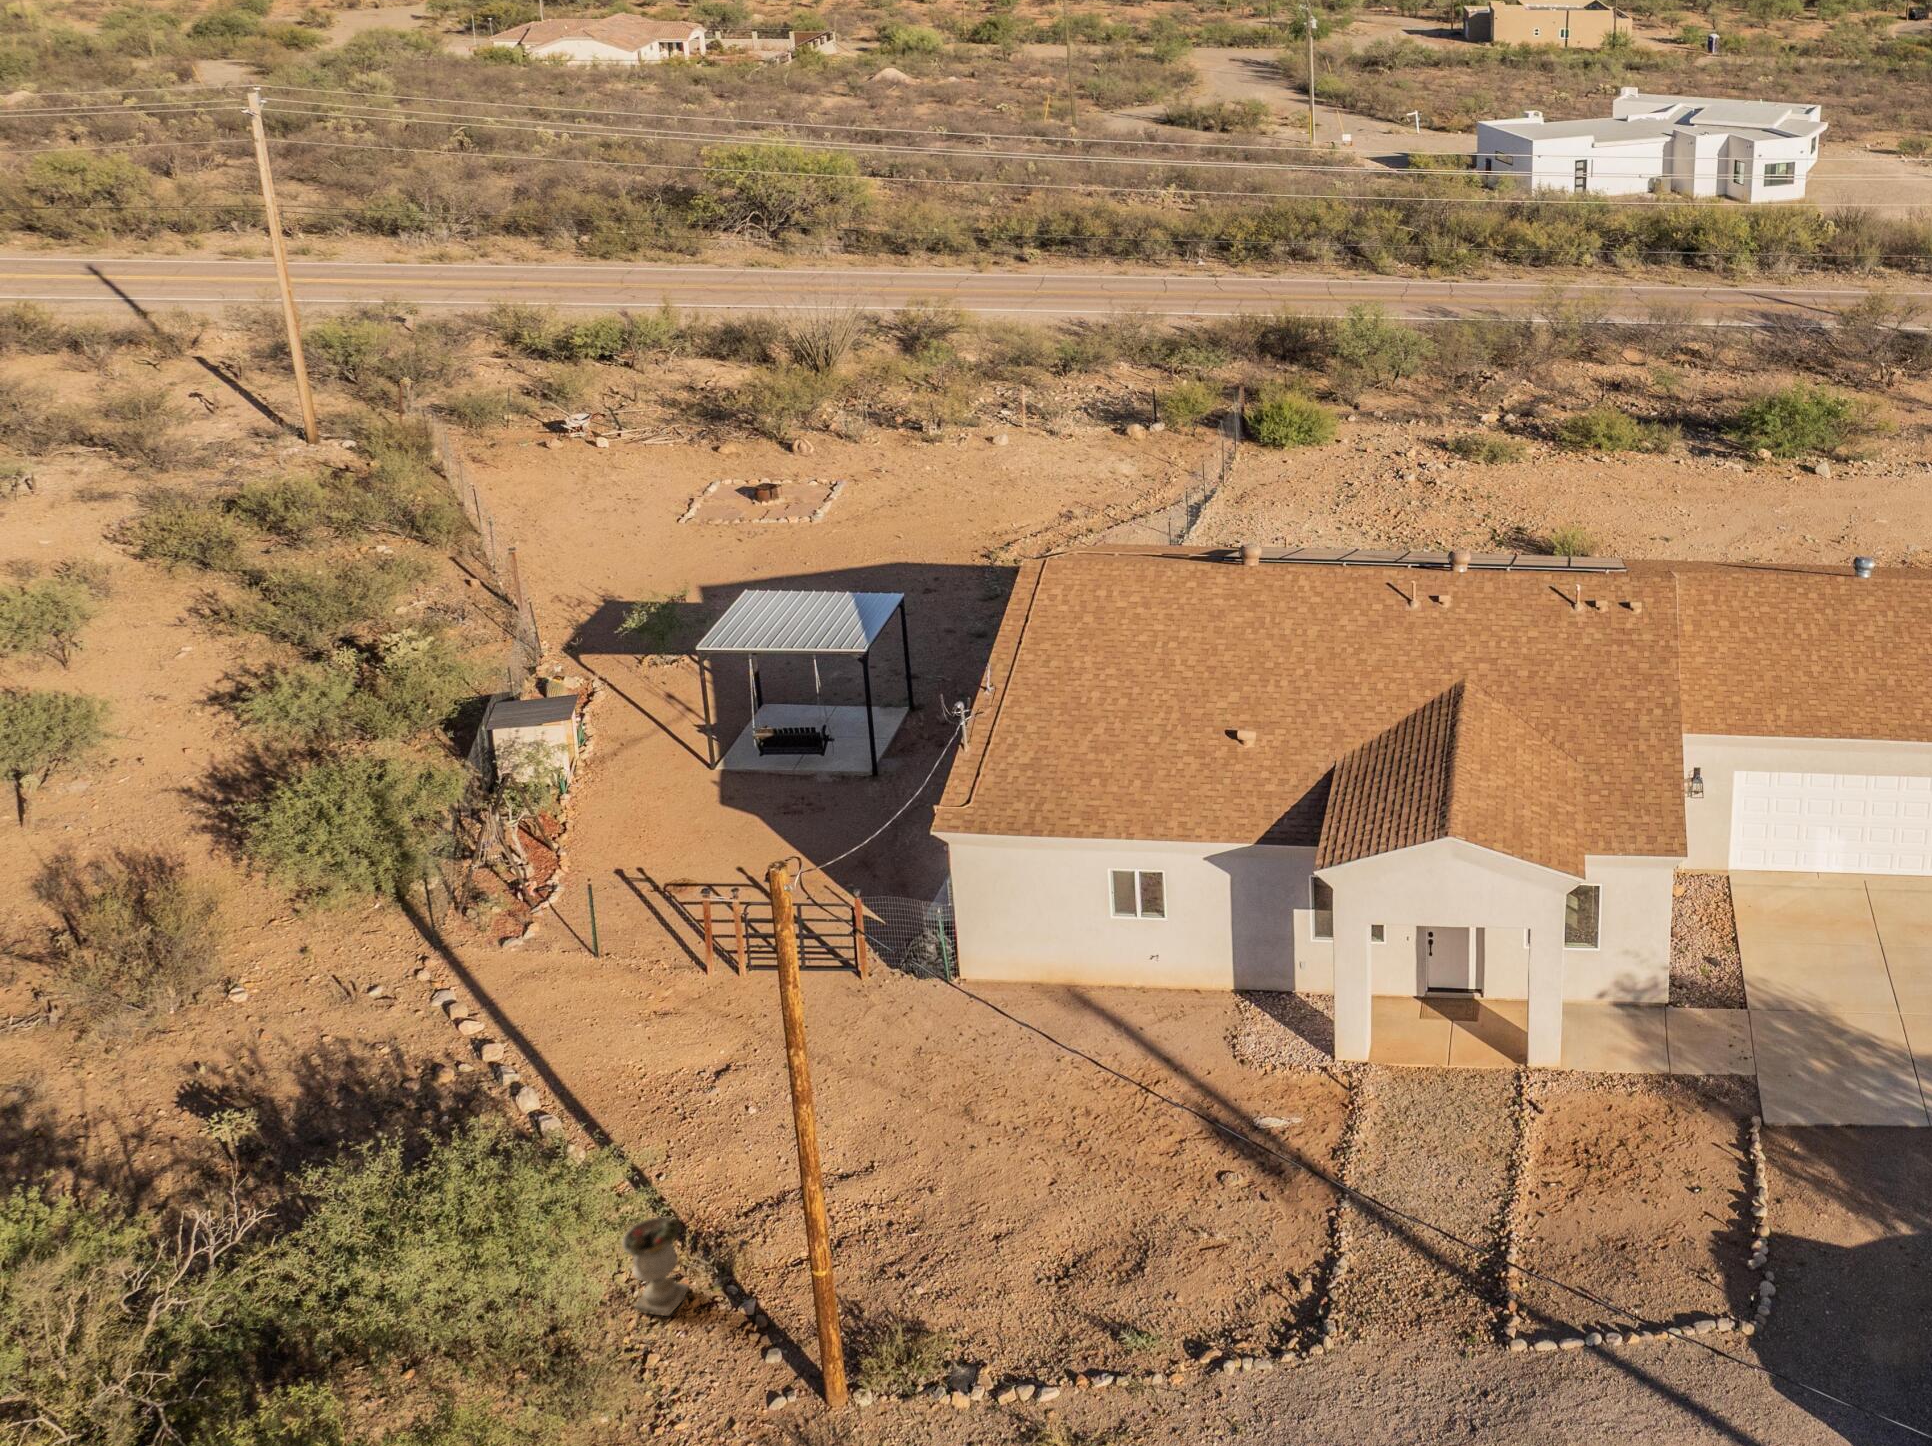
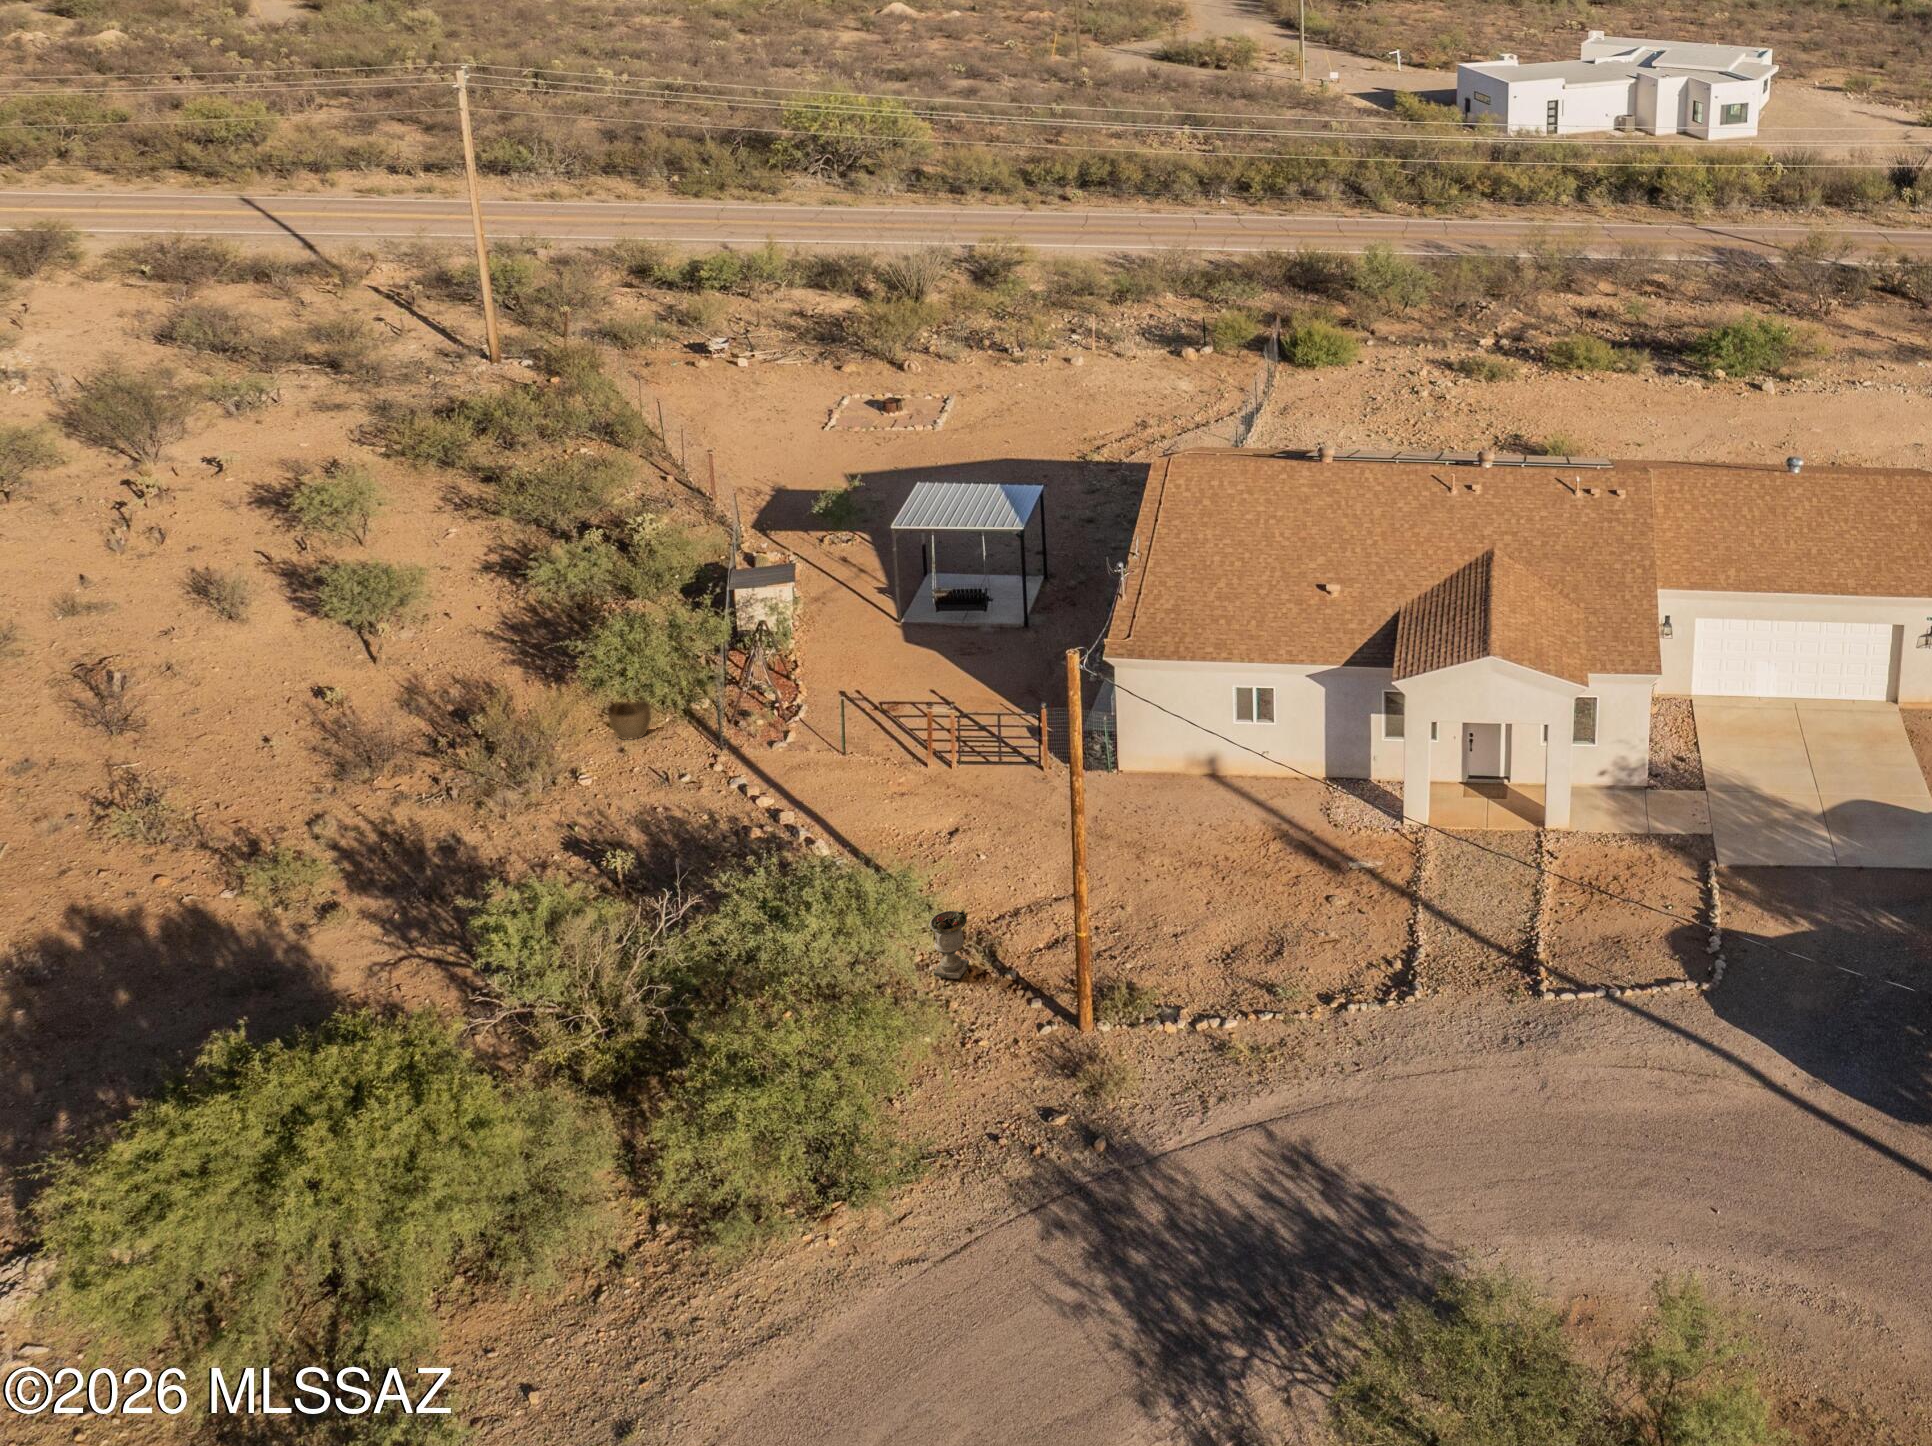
woven basket: none [294,866,358,931] -> present [608,700,652,739]

